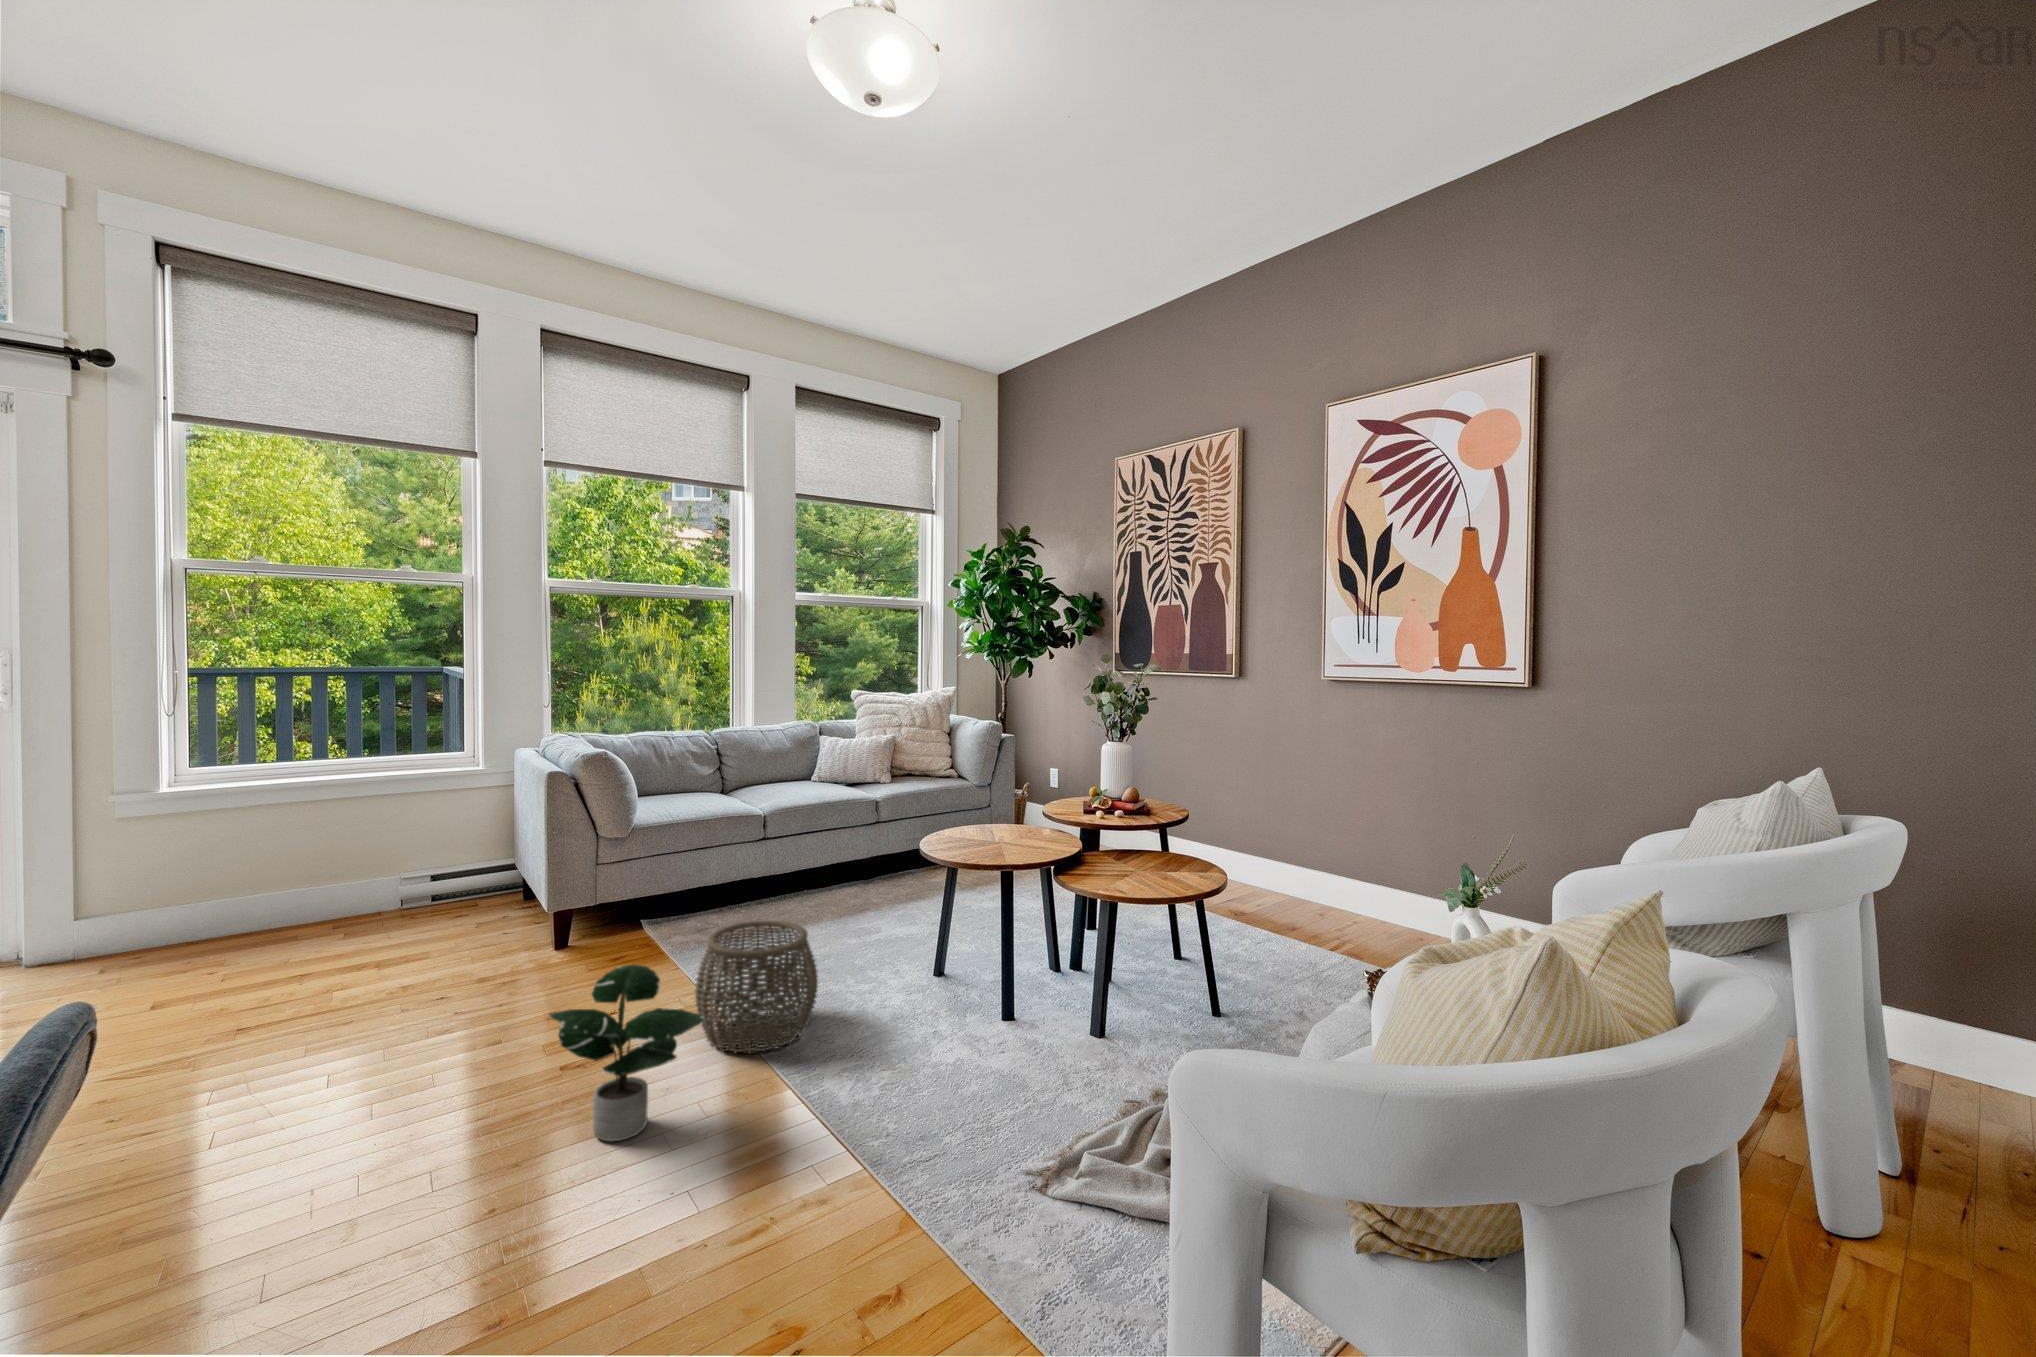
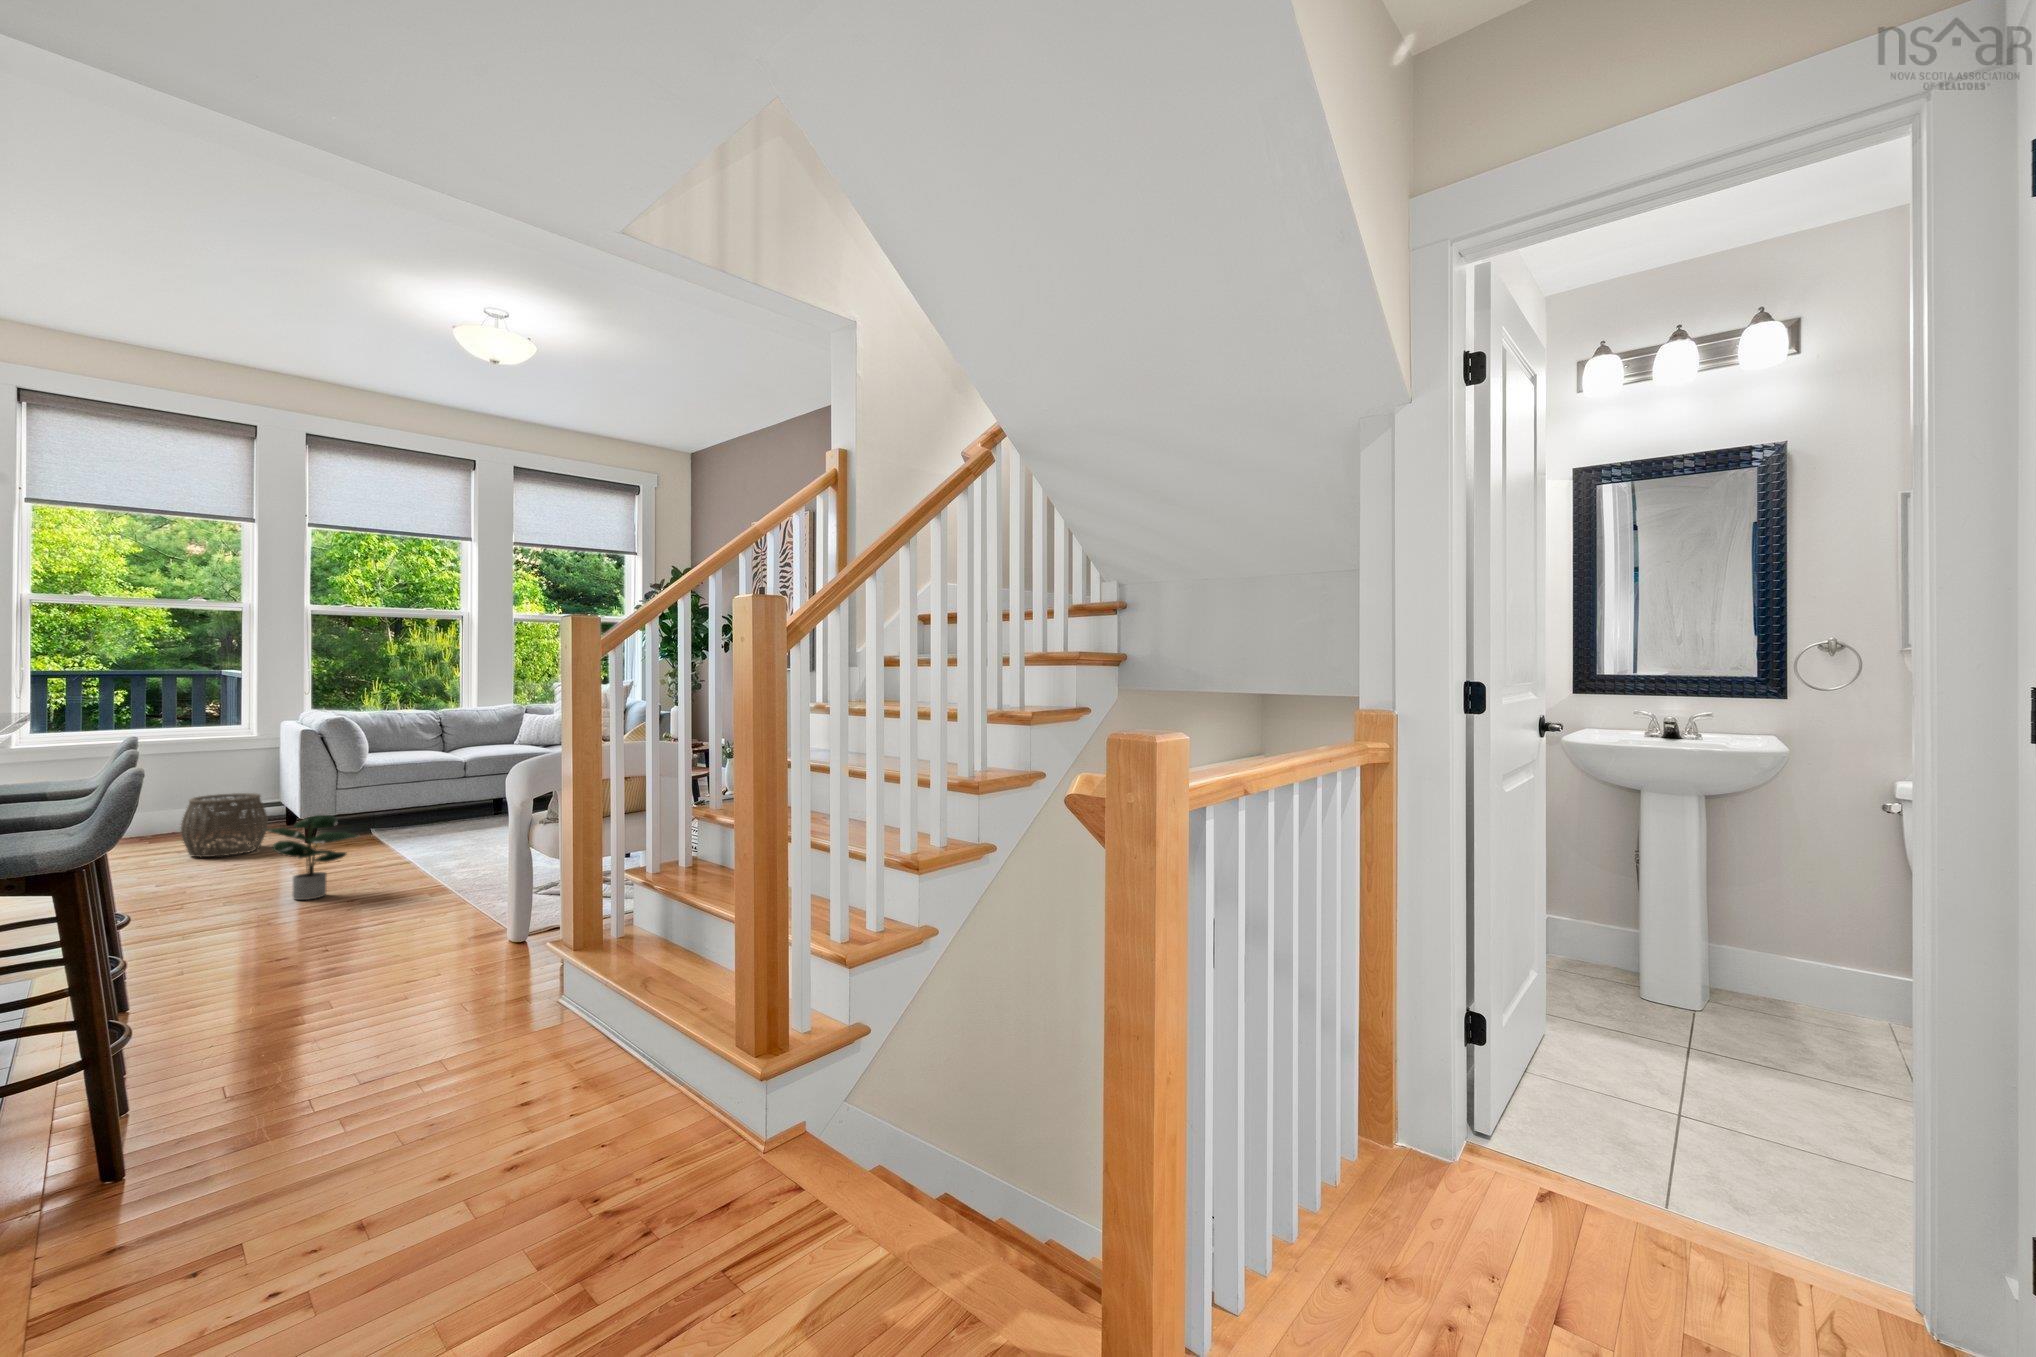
woven basket: present [695,921,818,1054] -> present [181,793,268,857]

